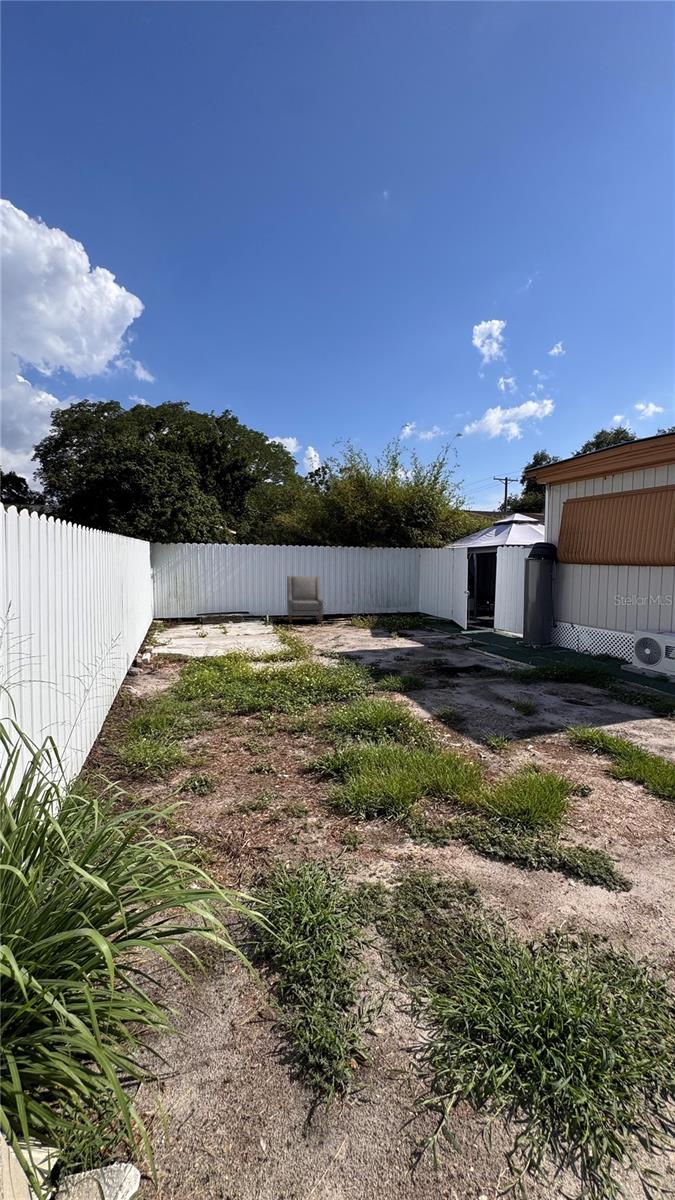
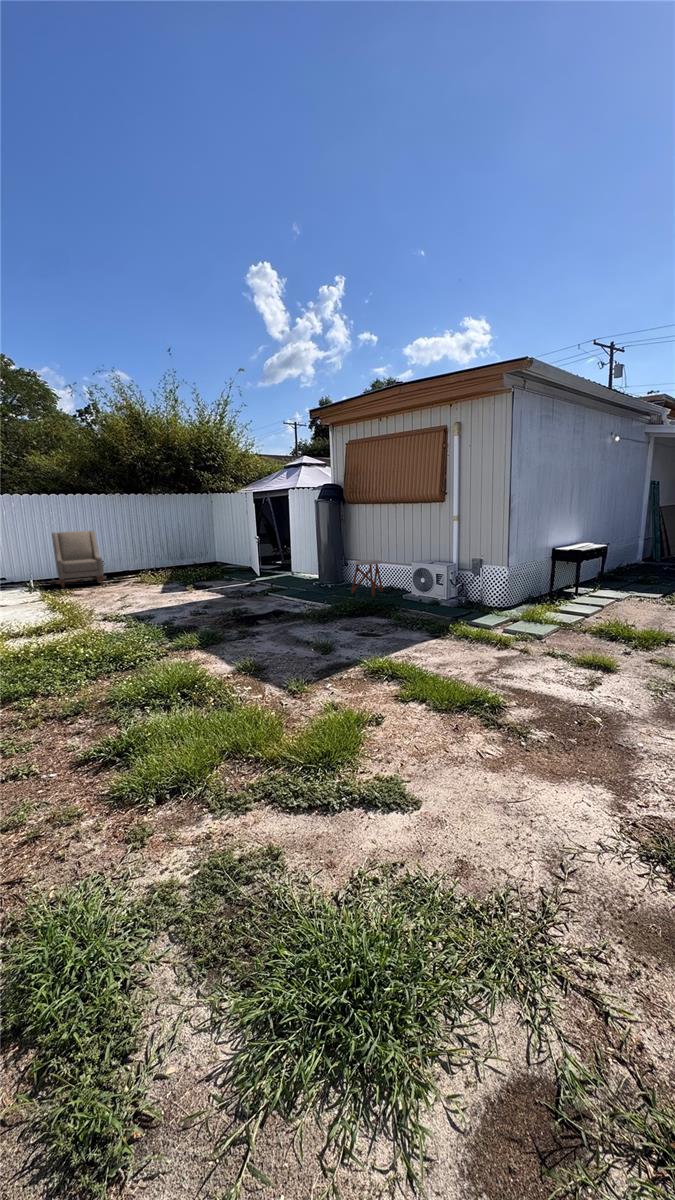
stool: none [558,624,596,663] -> present [351,560,383,597]

